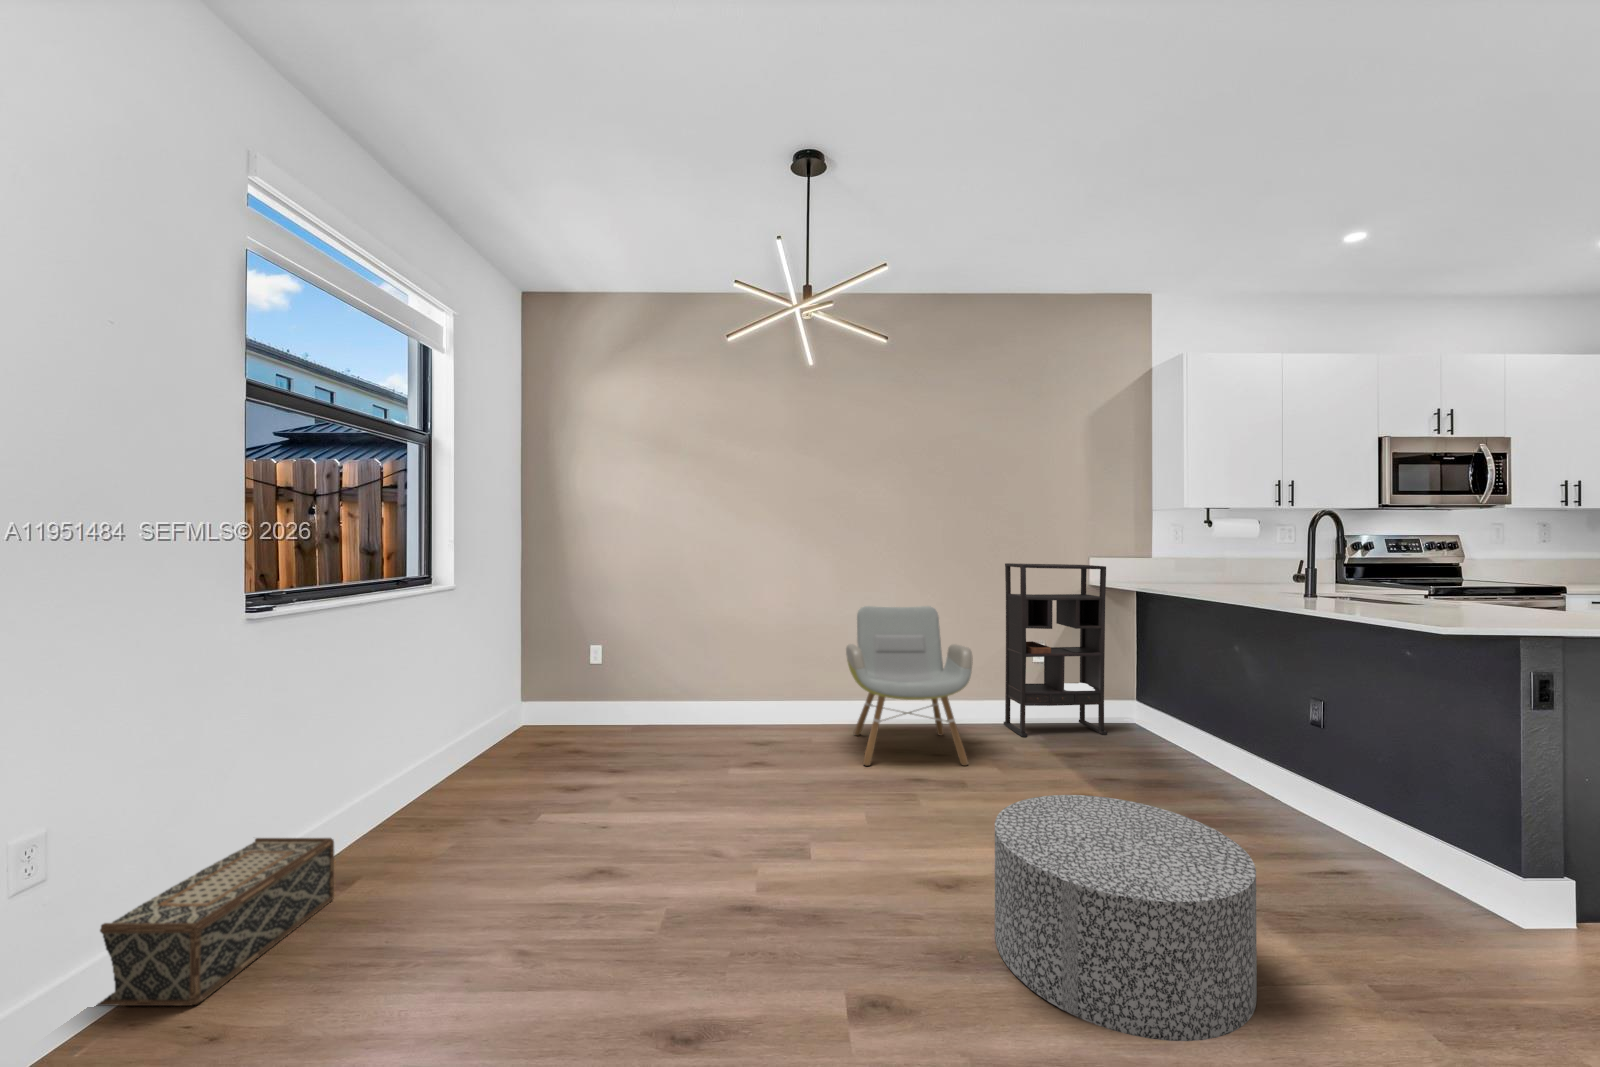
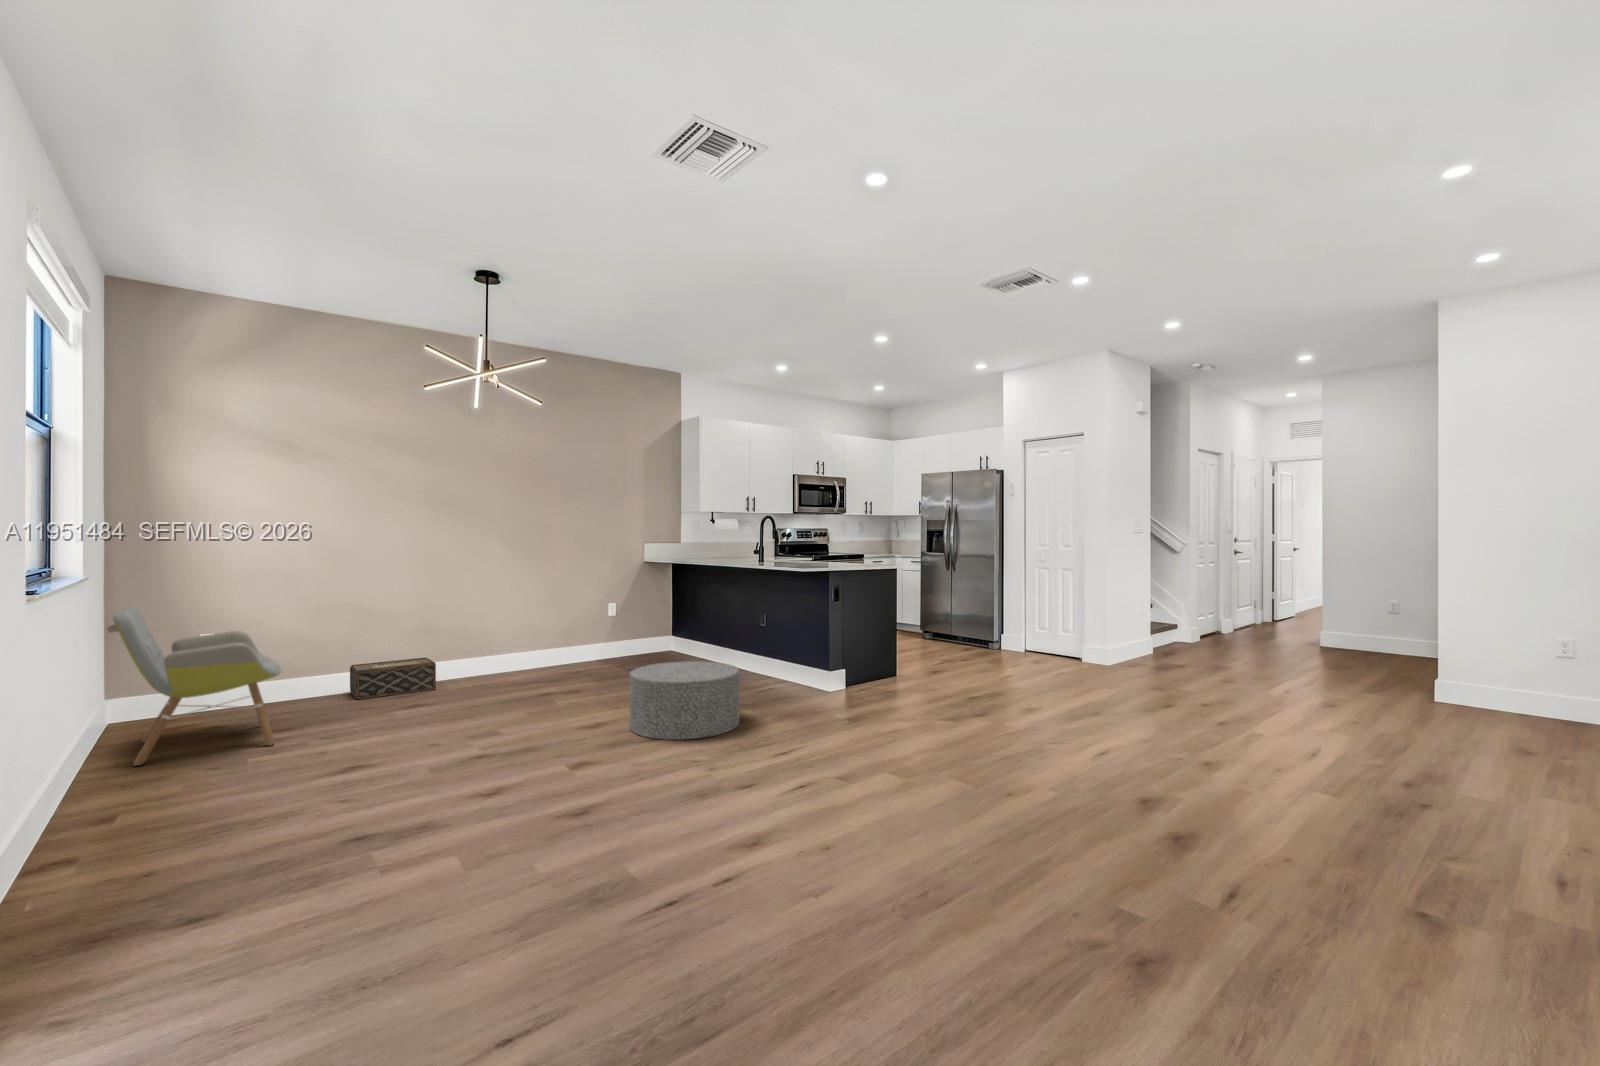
bookshelf: present [1004,563,1107,737] -> none [590,549,657,666]
armchair: present [846,606,973,766] -> present [107,608,281,766]
woven basket: present [97,838,334,1006] -> present [350,658,436,699]

